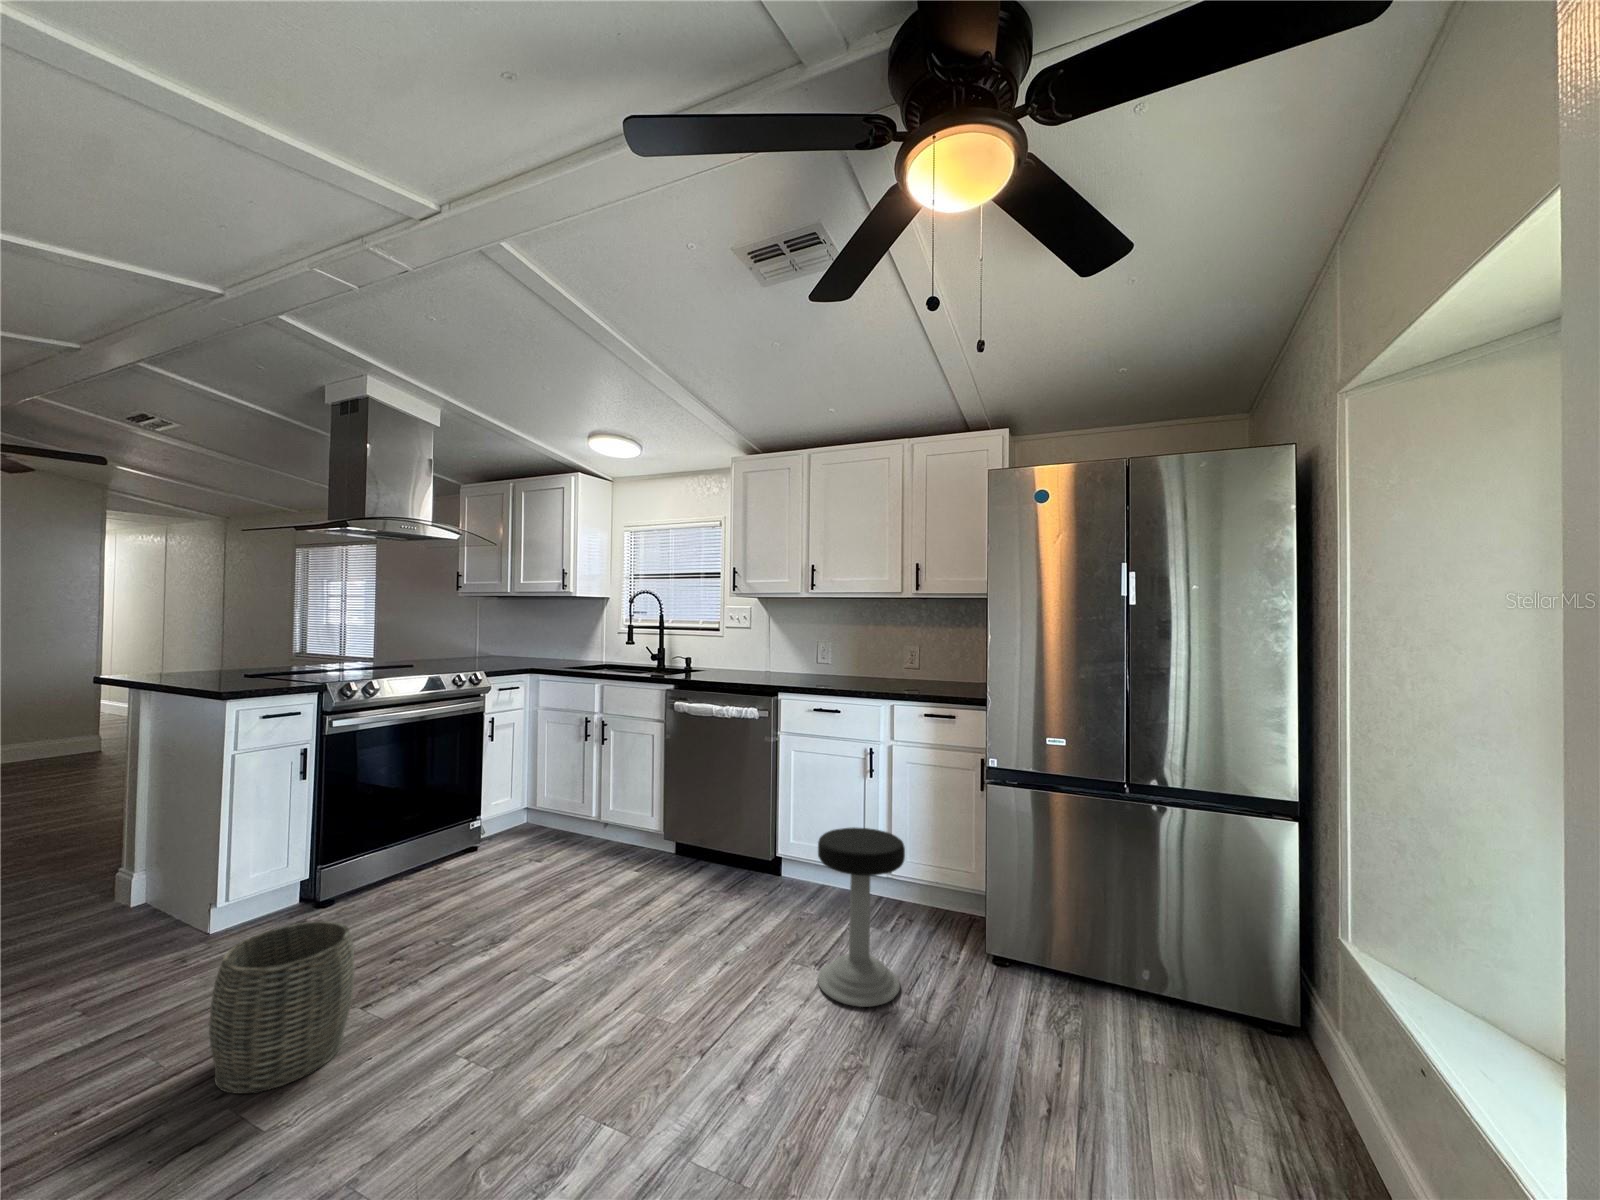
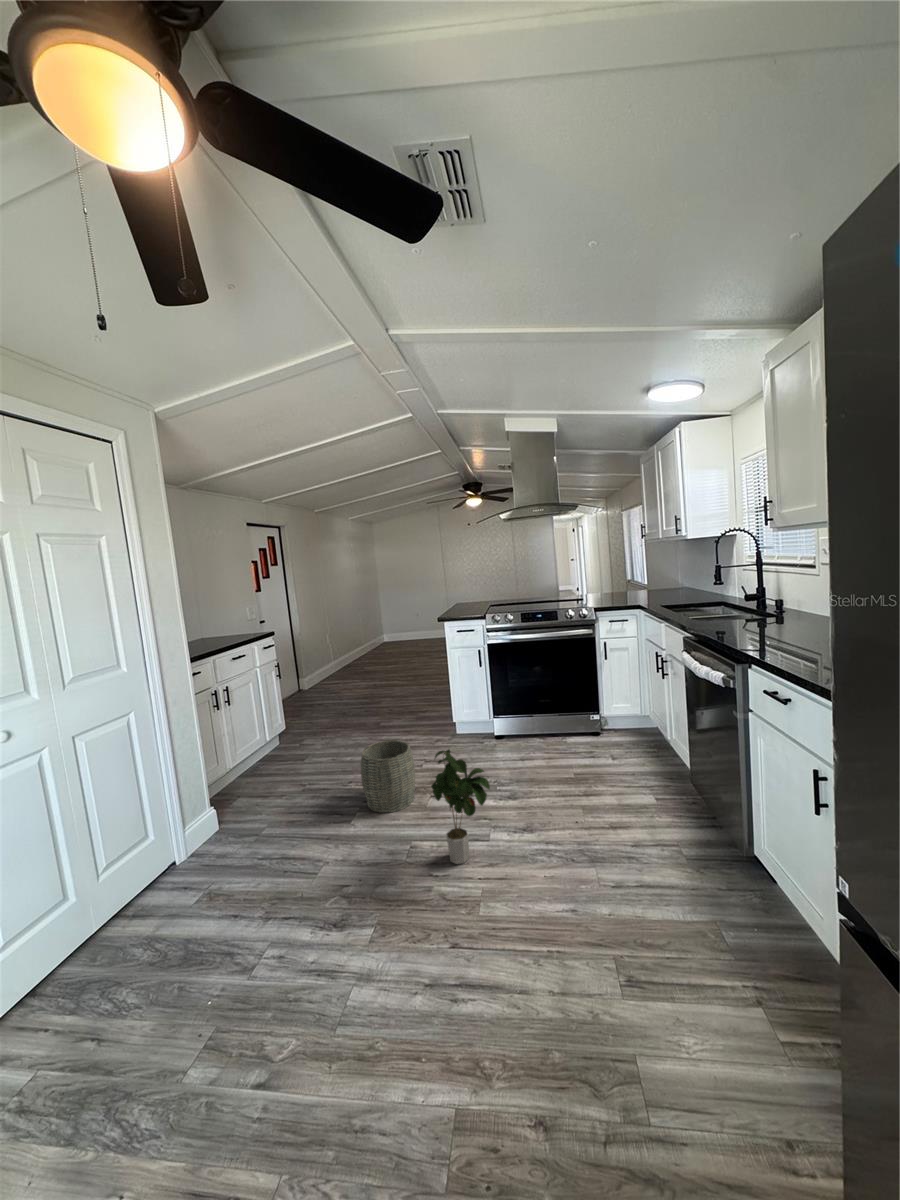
stool: present [818,828,905,1007] -> none [561,844,681,1089]
potted plant: none [480,852,635,1024] -> present [431,750,490,864]

